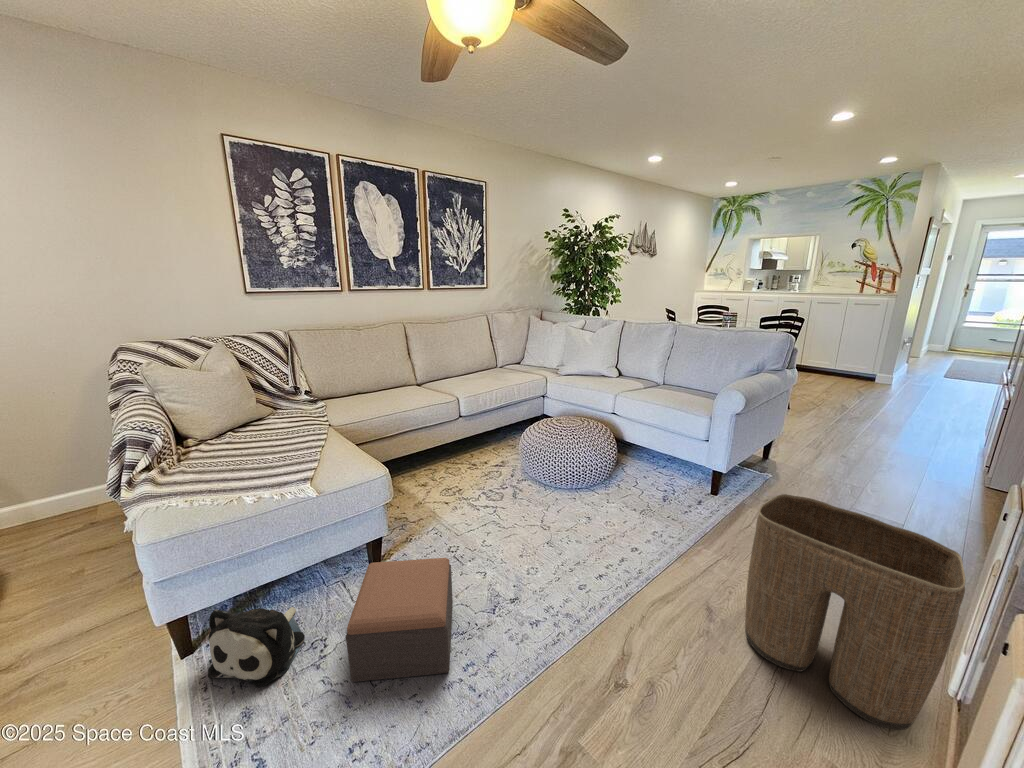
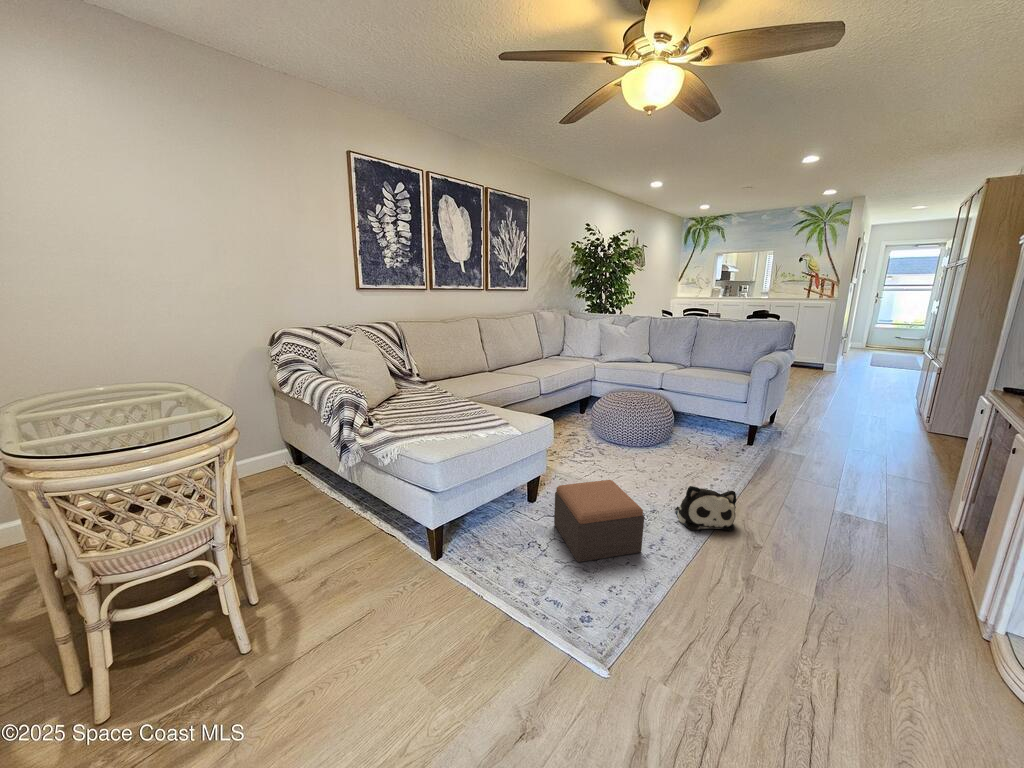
laundry basket: present [745,494,965,730] -> none [821,418,974,552]
plush toy: present [208,607,305,687] -> present [675,486,736,531]

